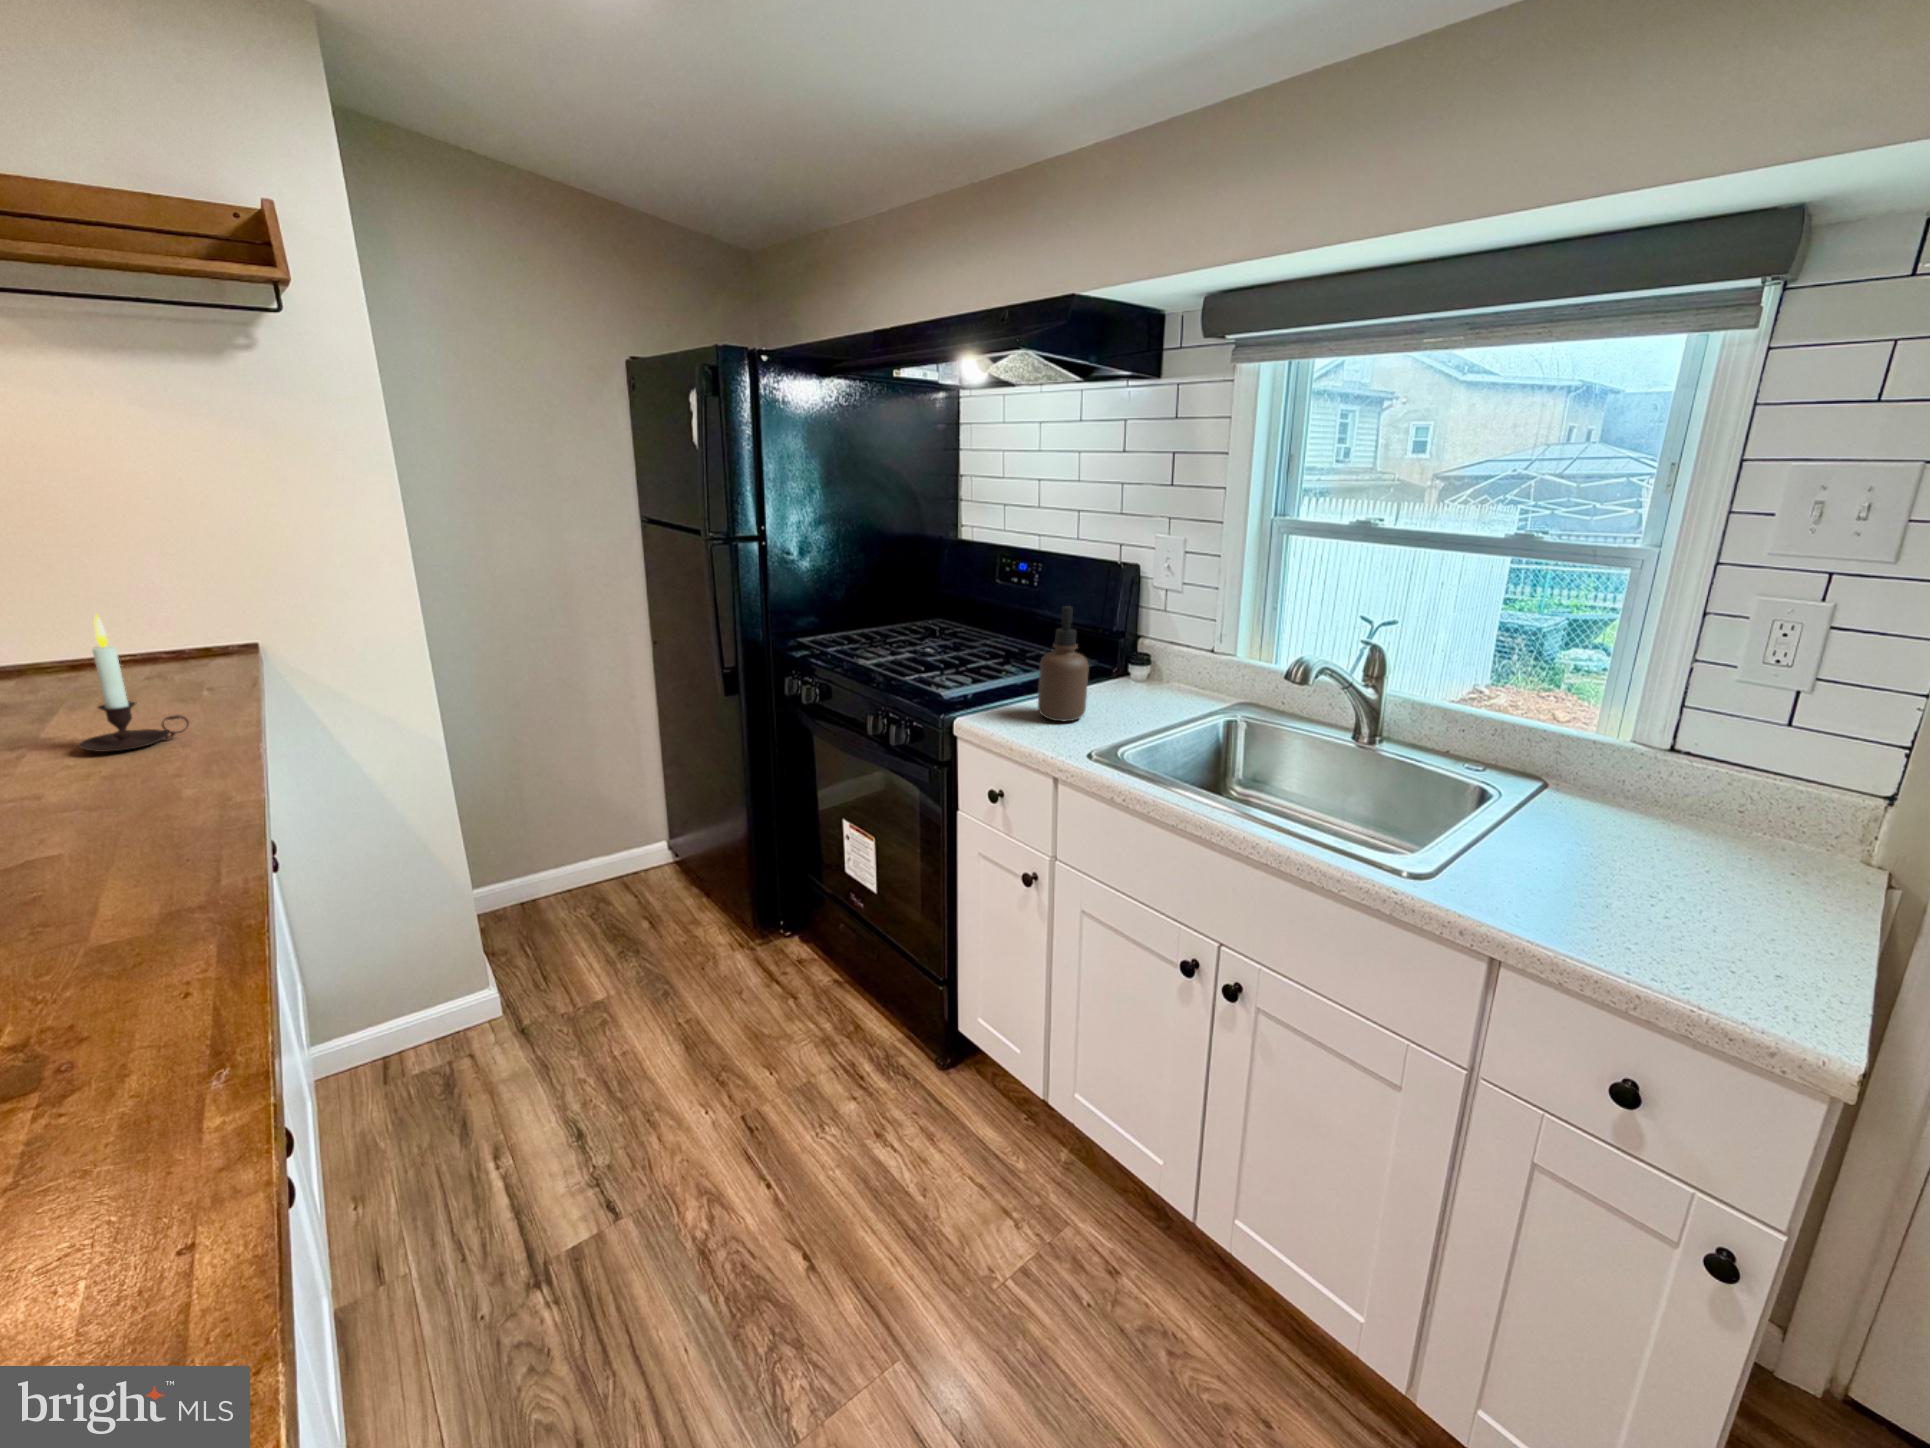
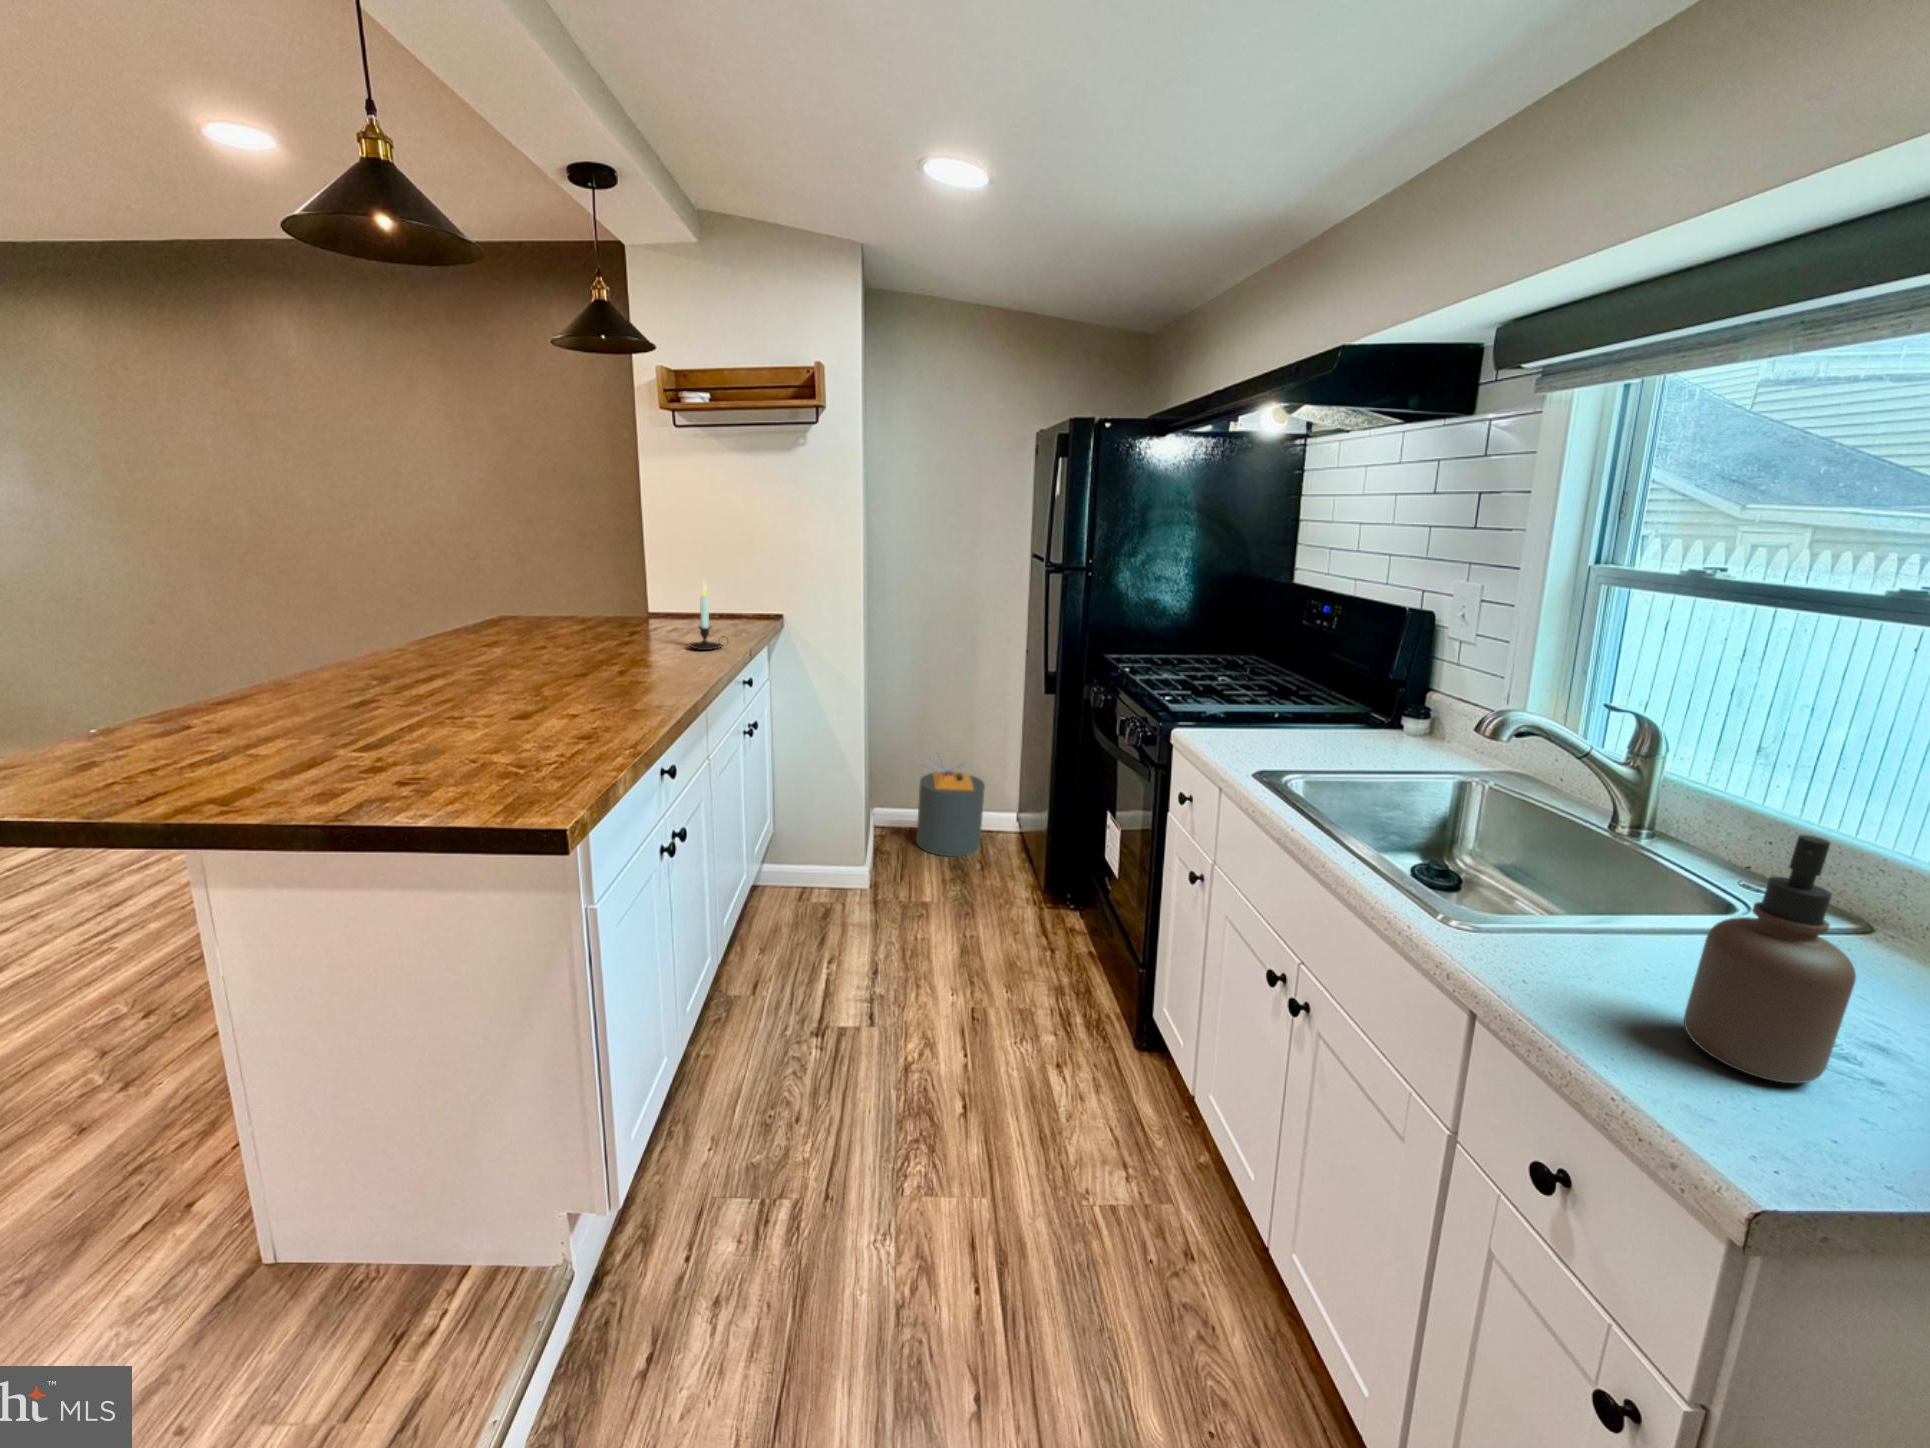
soap dispenser: present [1038,606,1089,721] -> present [1684,835,1856,1083]
trash can: none [520,794,633,930] -> present [916,756,985,857]

